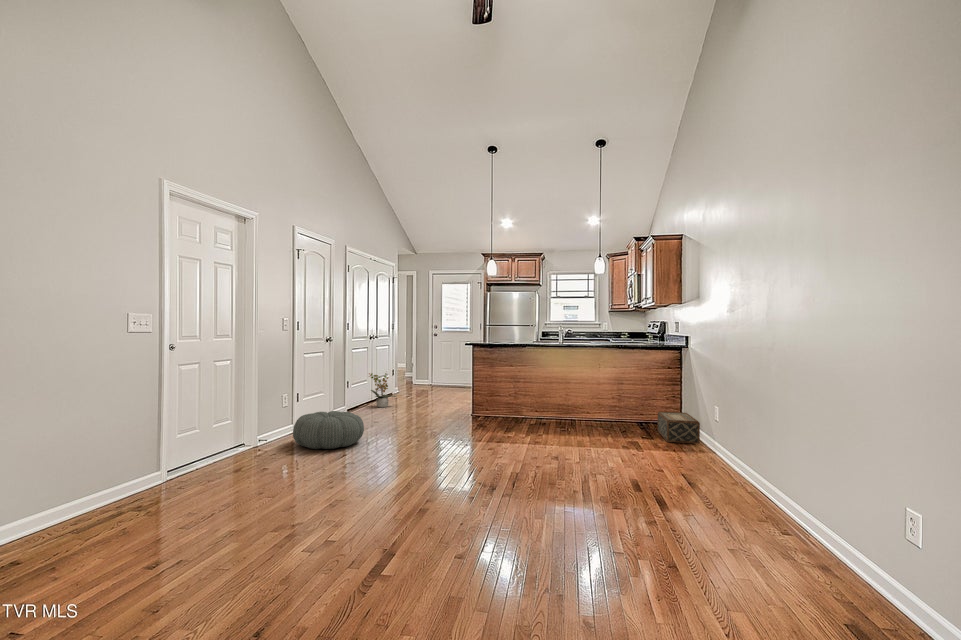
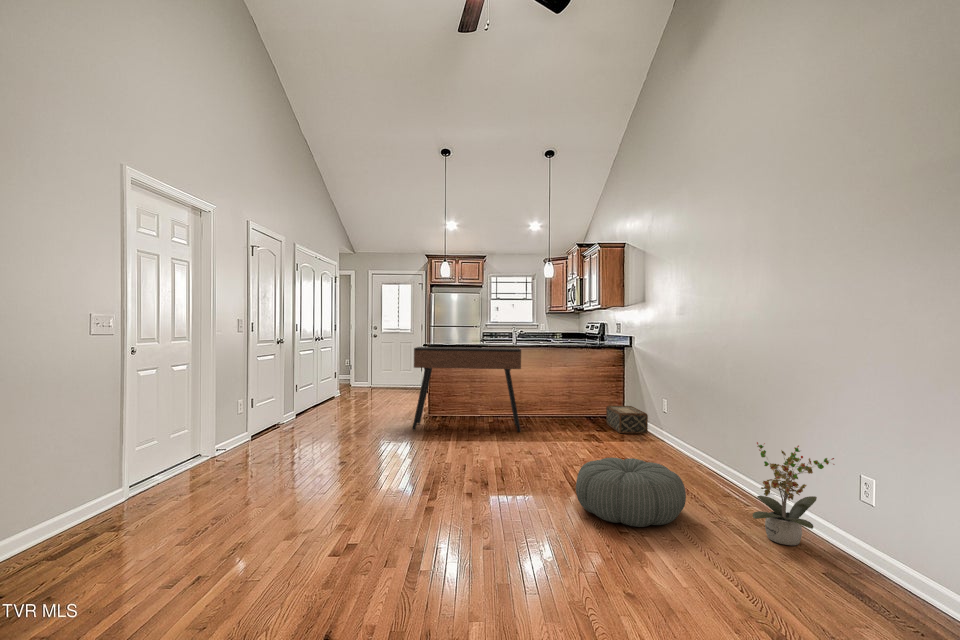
console table: none [448,346,561,436] -> present [412,347,521,432]
potted plant: present [369,373,396,407] -> present [753,442,834,545]
pouf: present [293,411,364,449] -> present [576,458,686,527]

